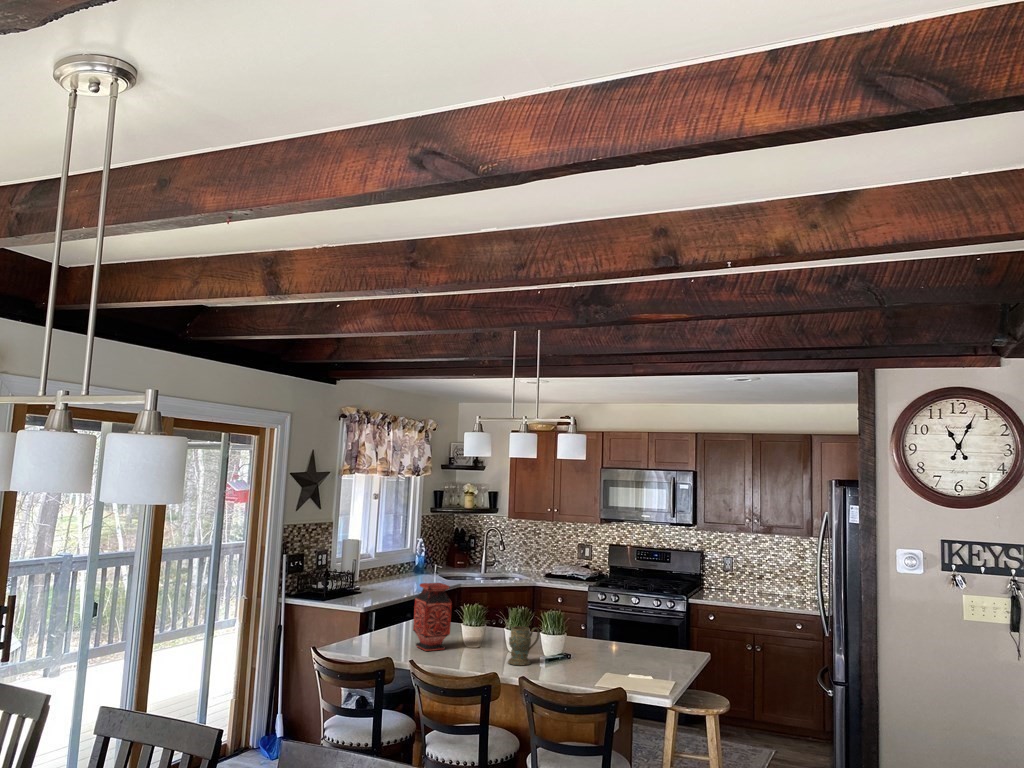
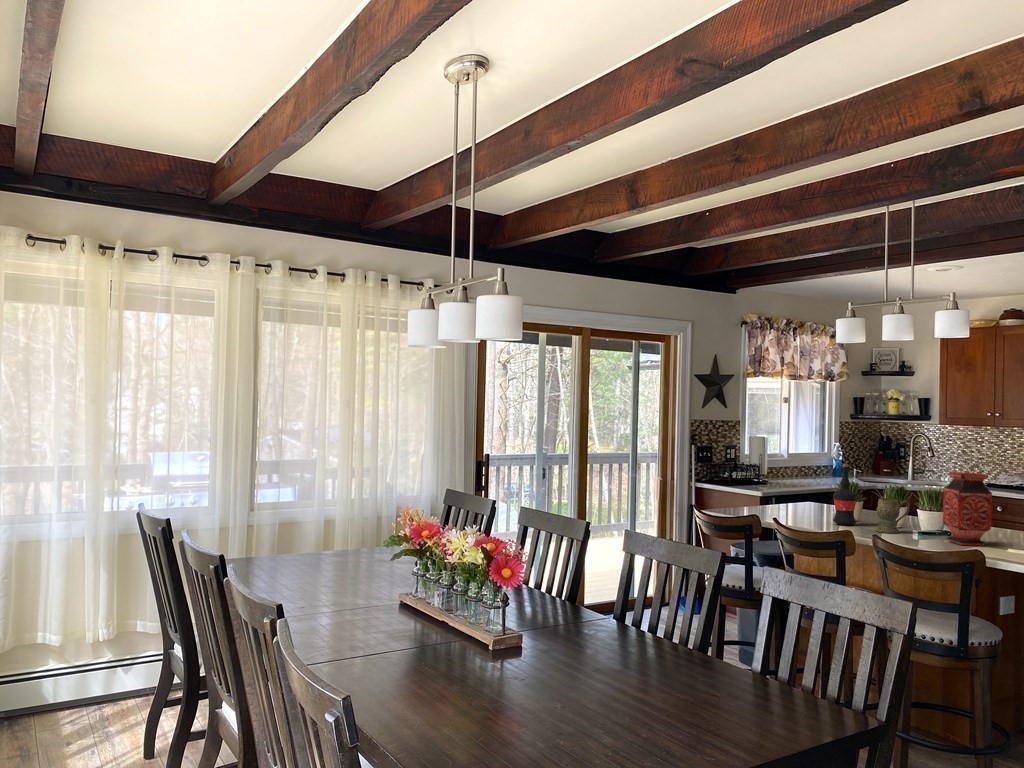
vase: present [413,583,452,651] -> present [943,472,992,546]
wine bottle: none [461,588,485,656] -> present [833,464,857,525]

